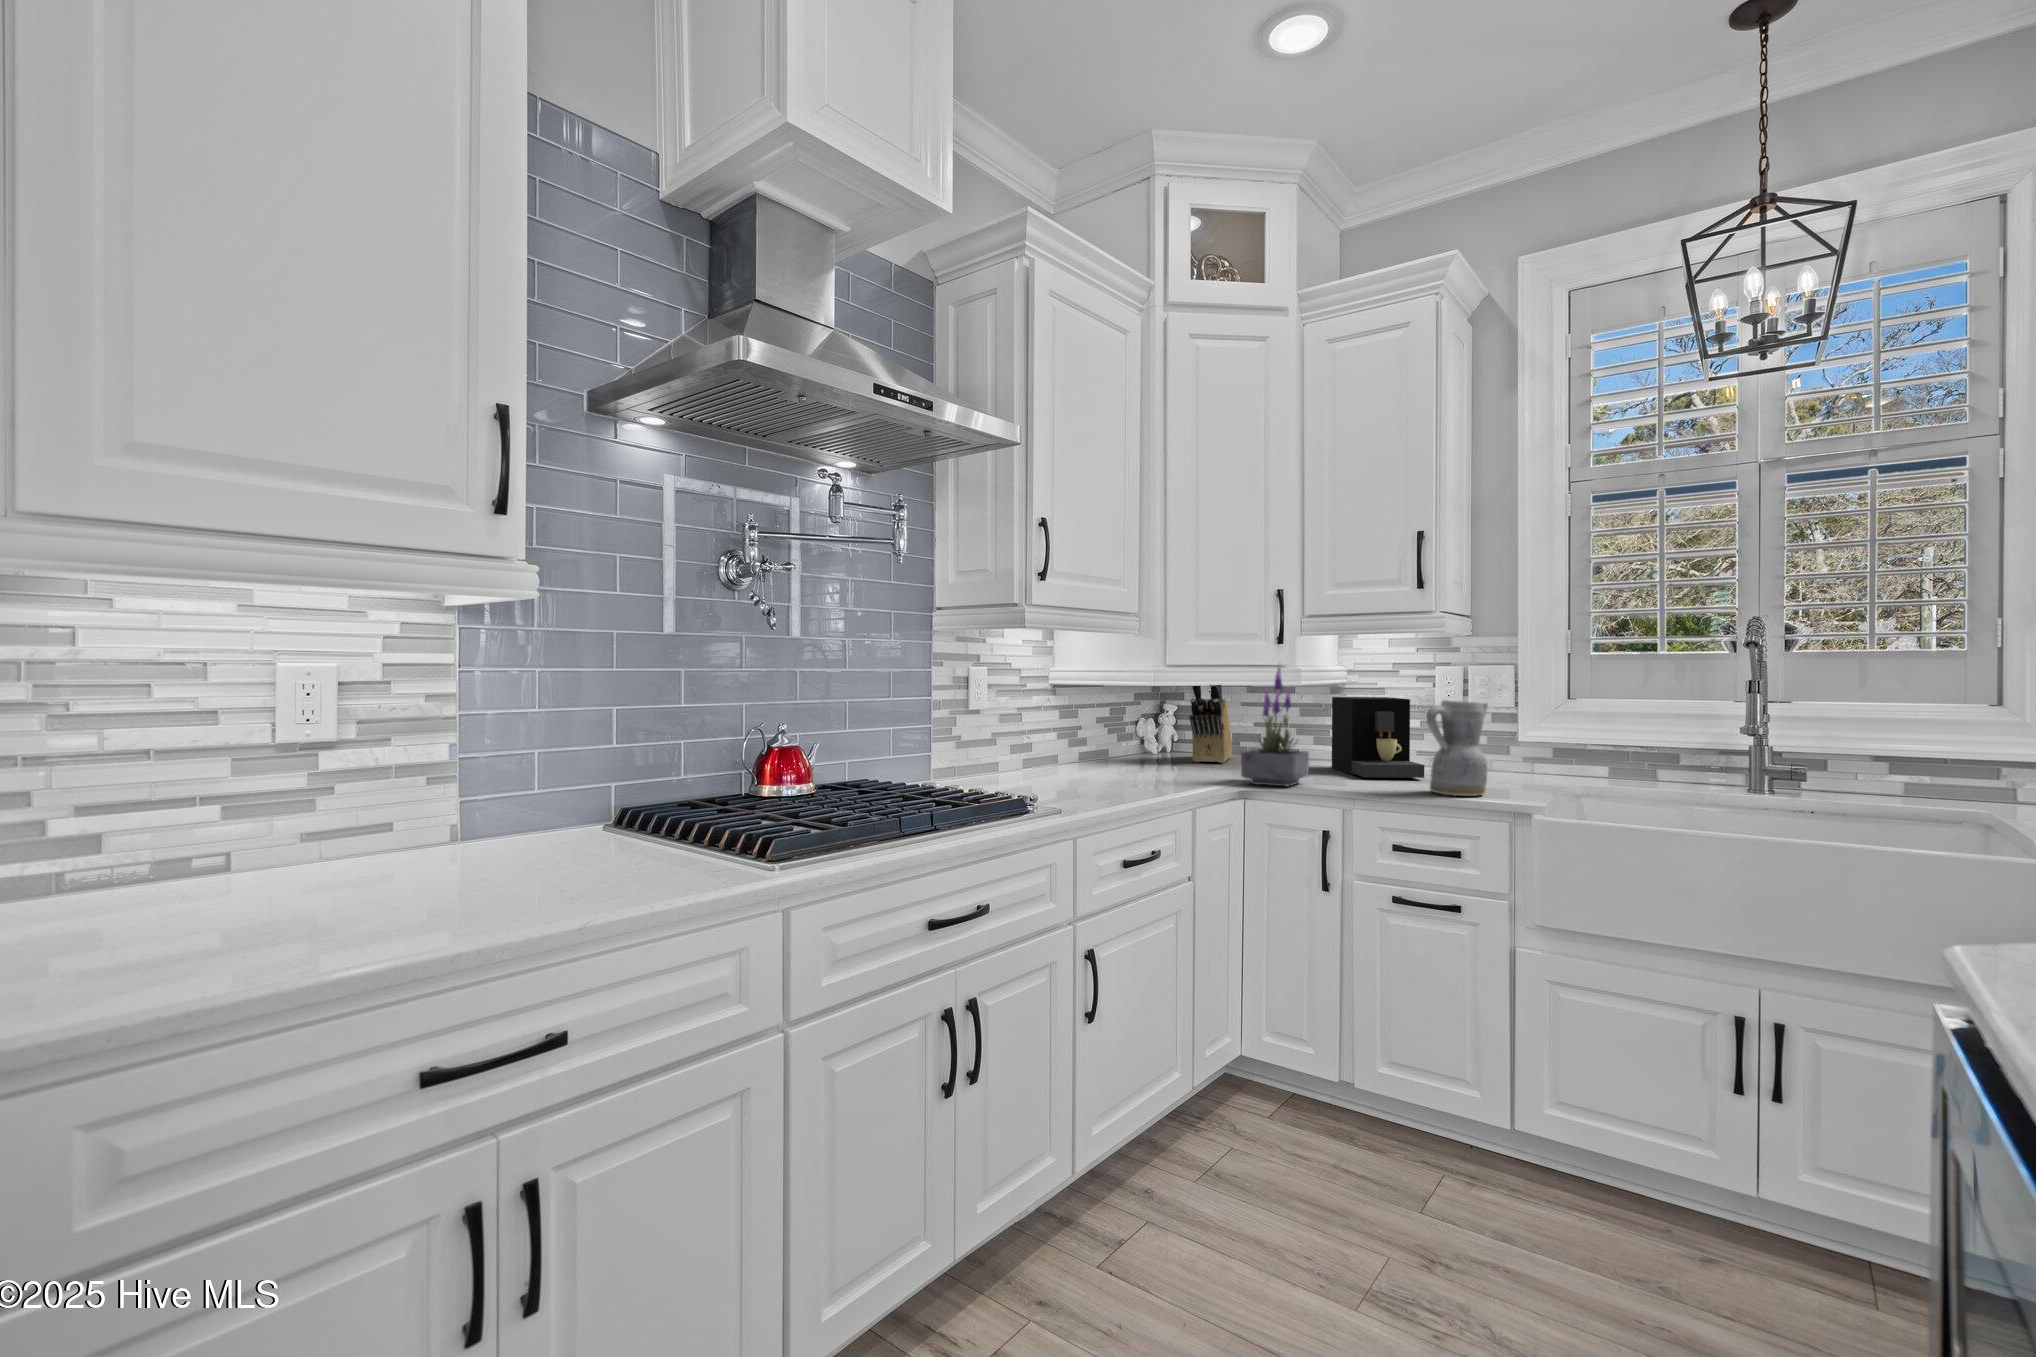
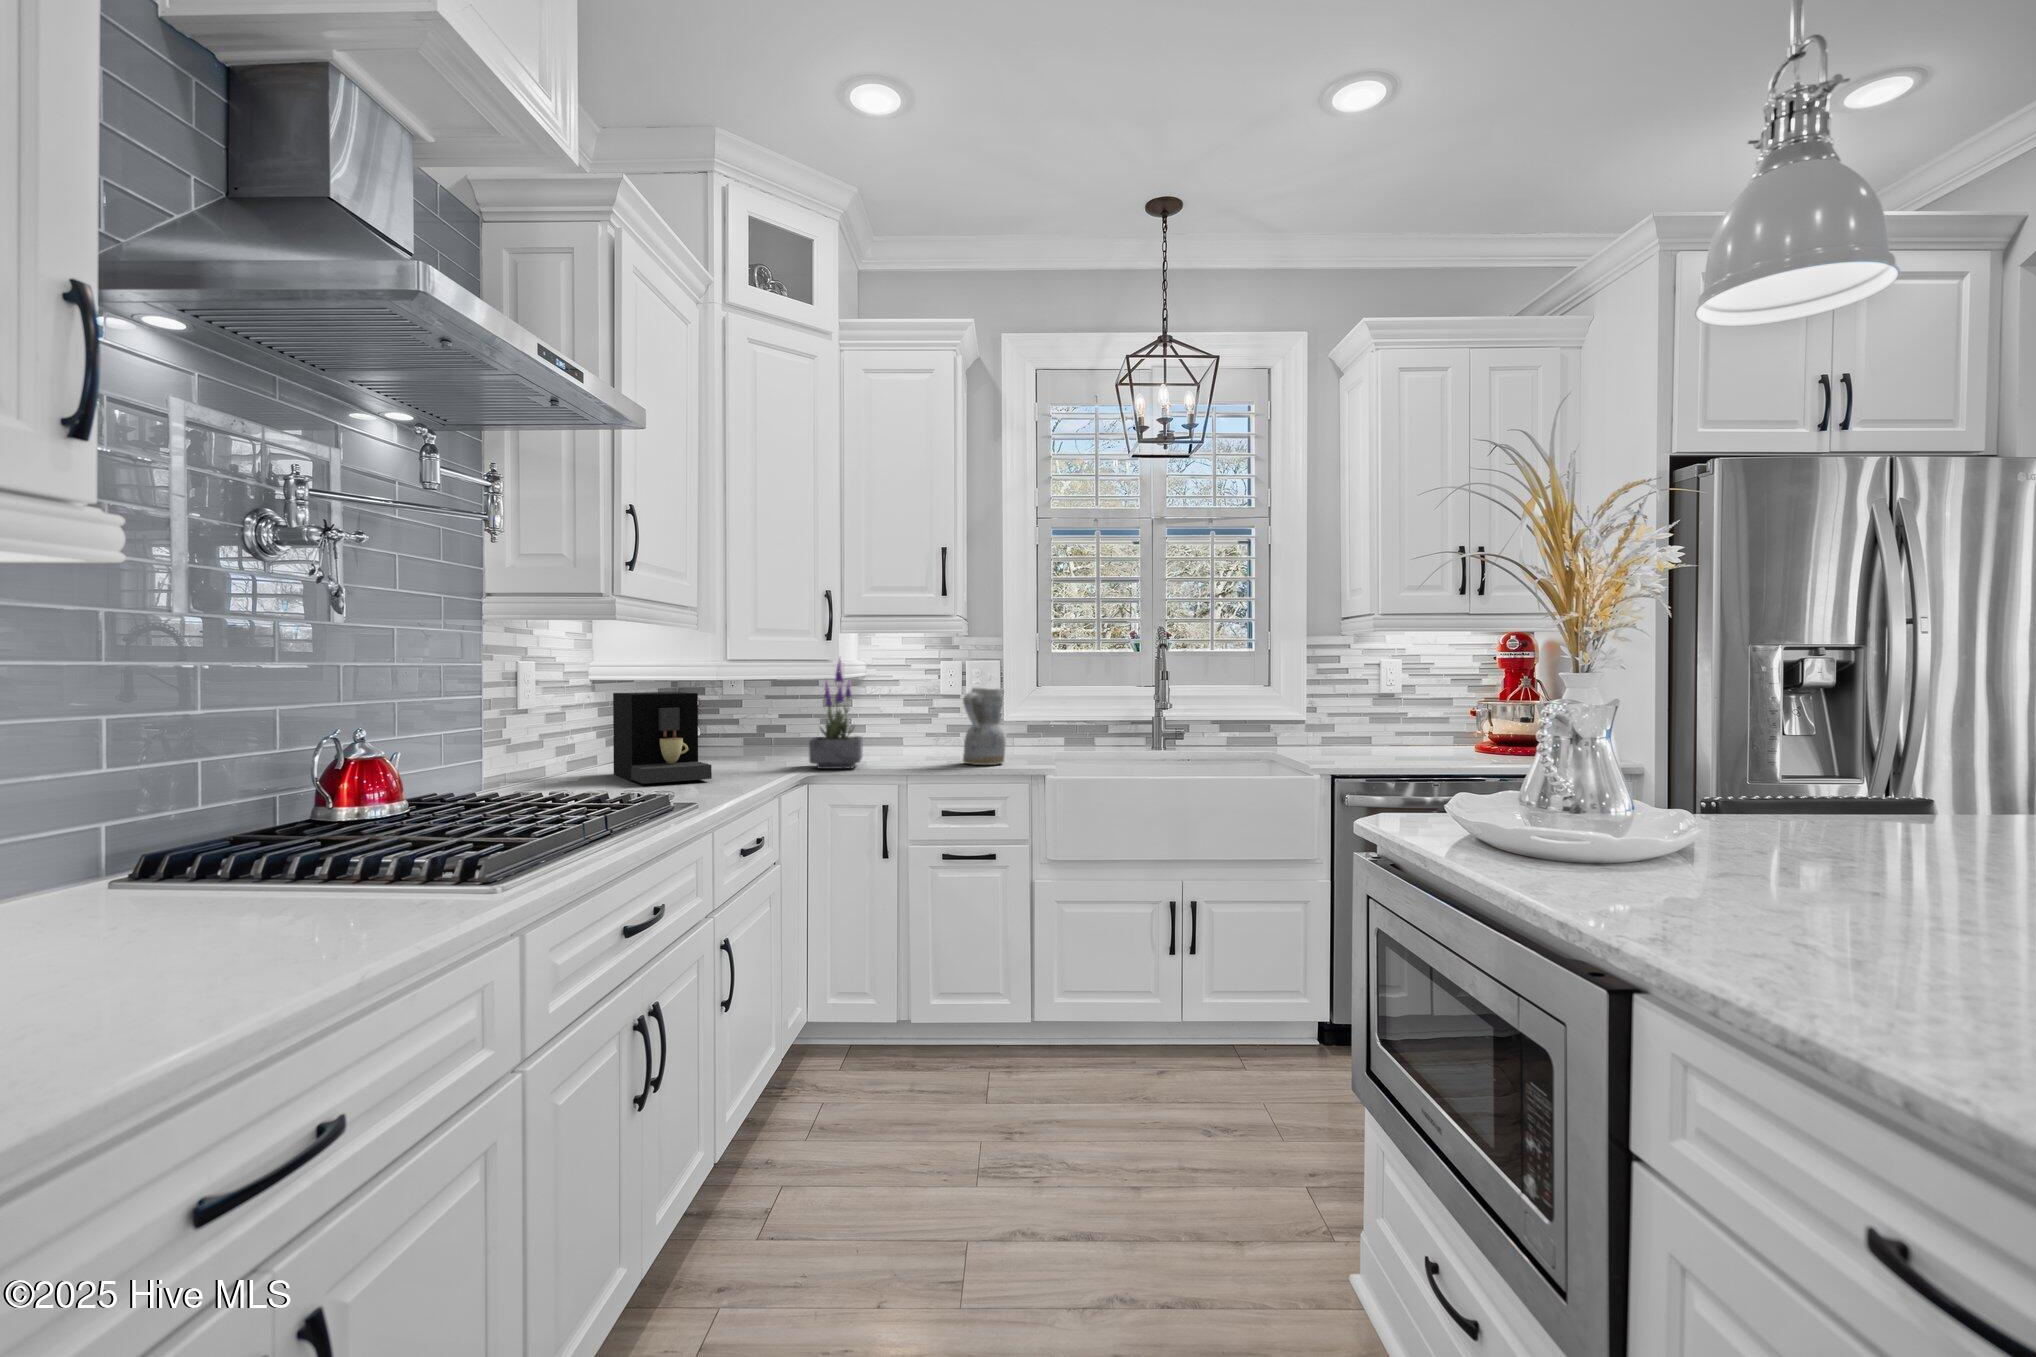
knife block: present [1189,685,1232,763] -> none [726,668,760,755]
coffee maker: present [1332,697,1424,778] -> present [613,692,712,784]

